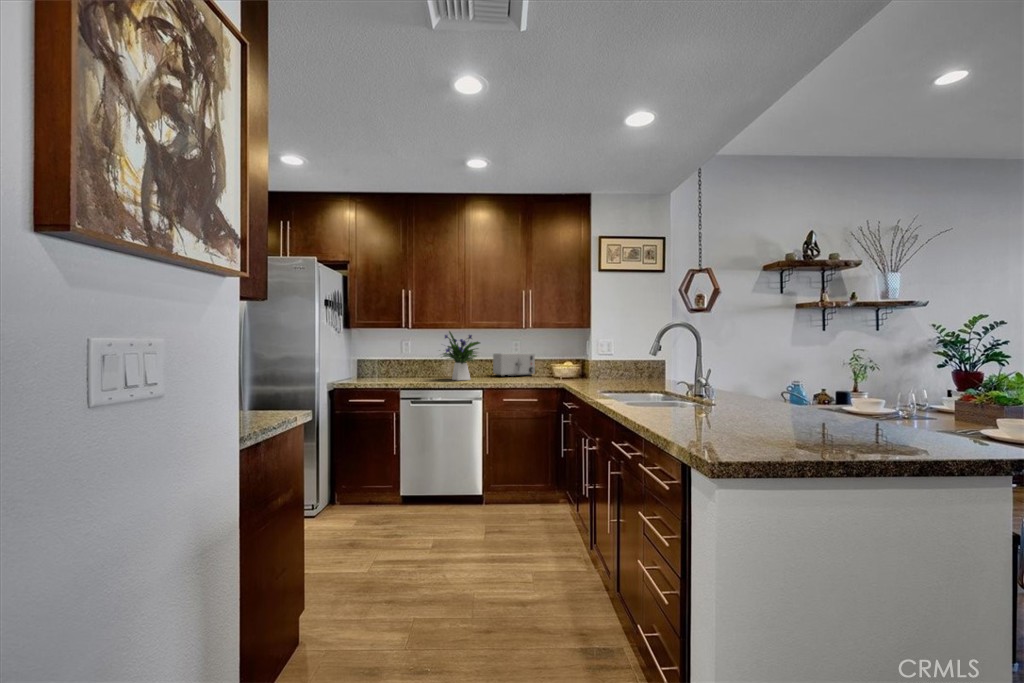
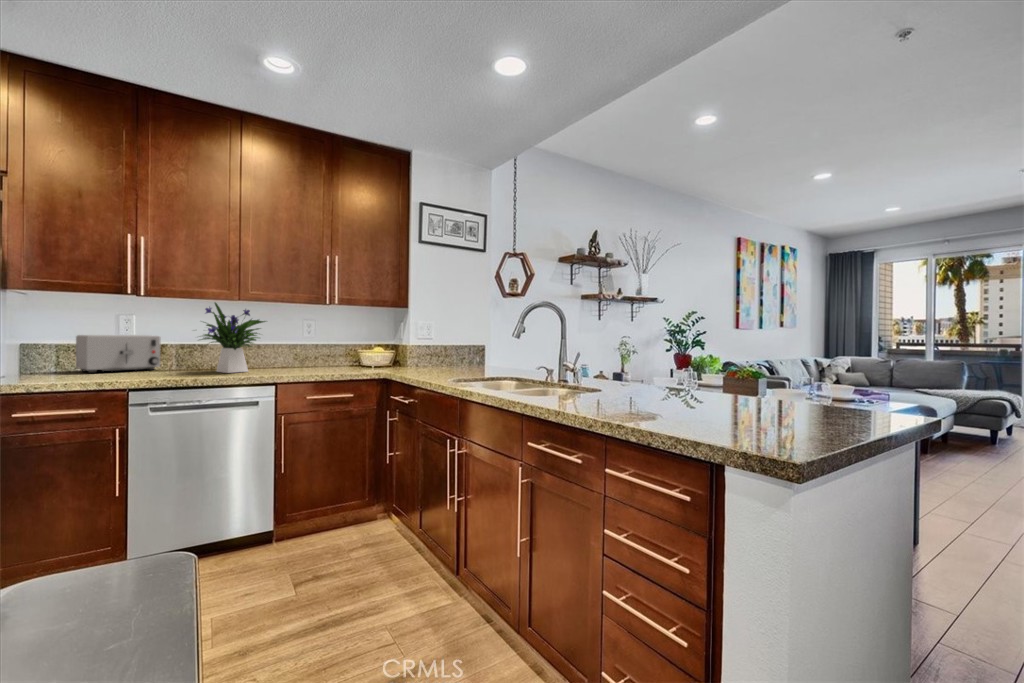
toaster: present [493,353,535,377] -> present [76,335,160,373]

